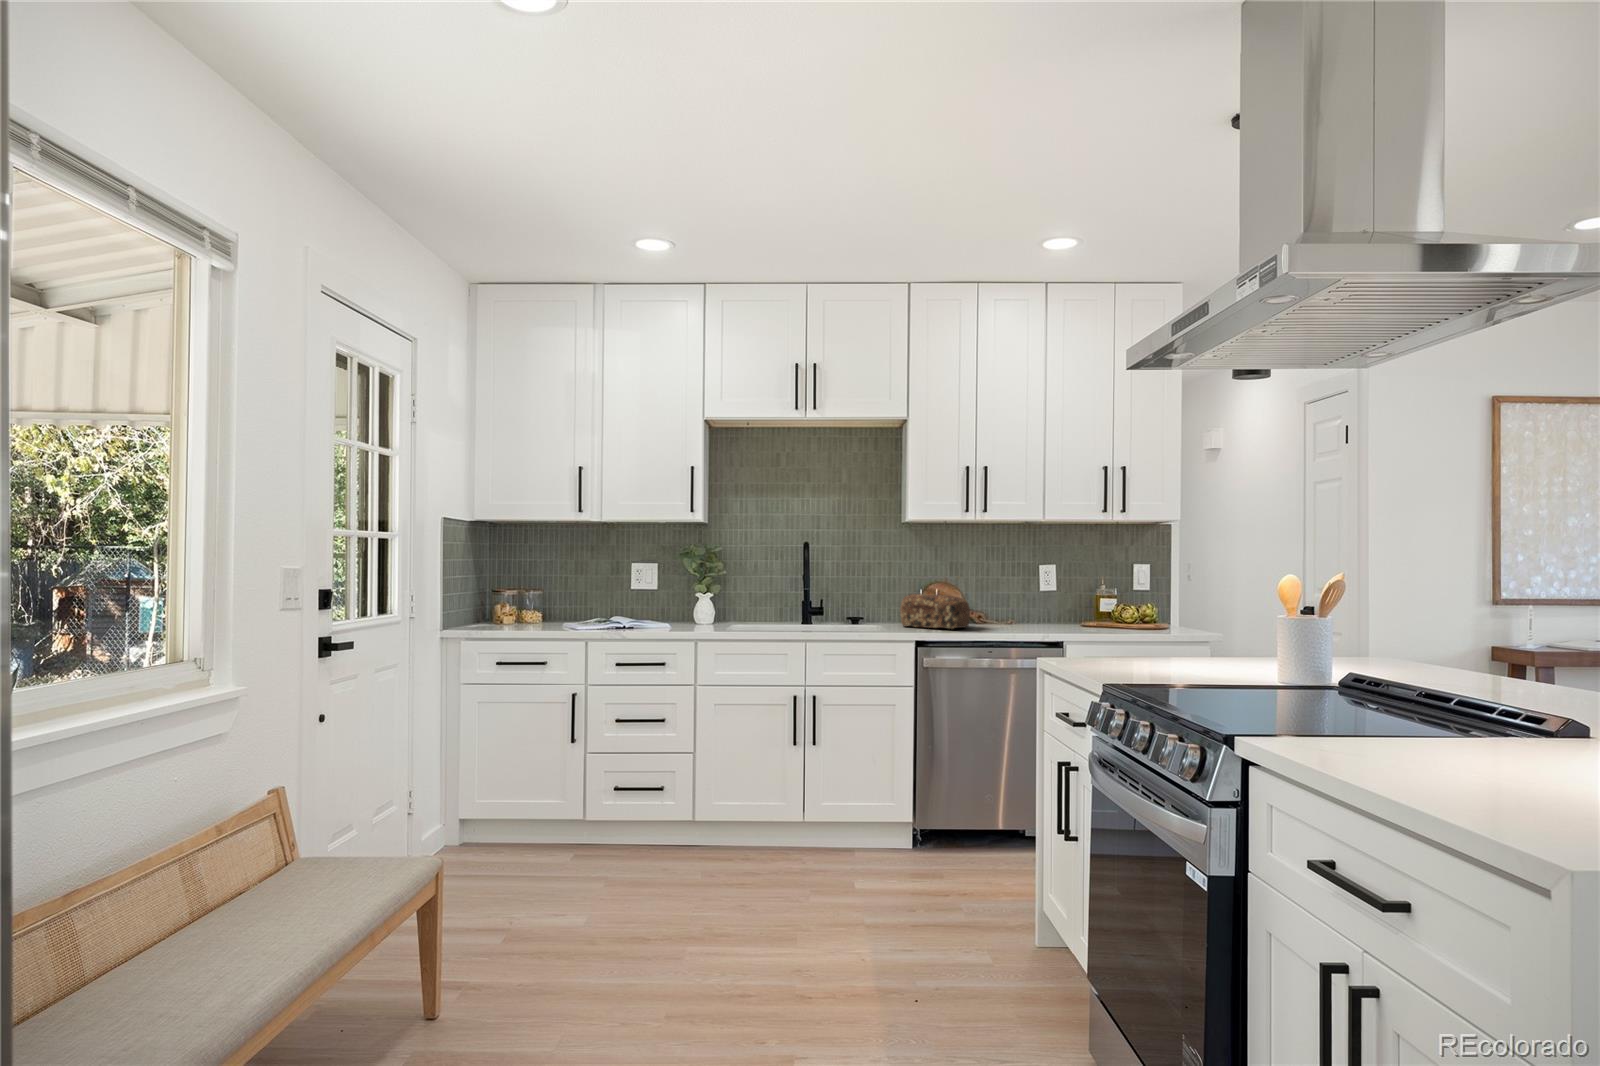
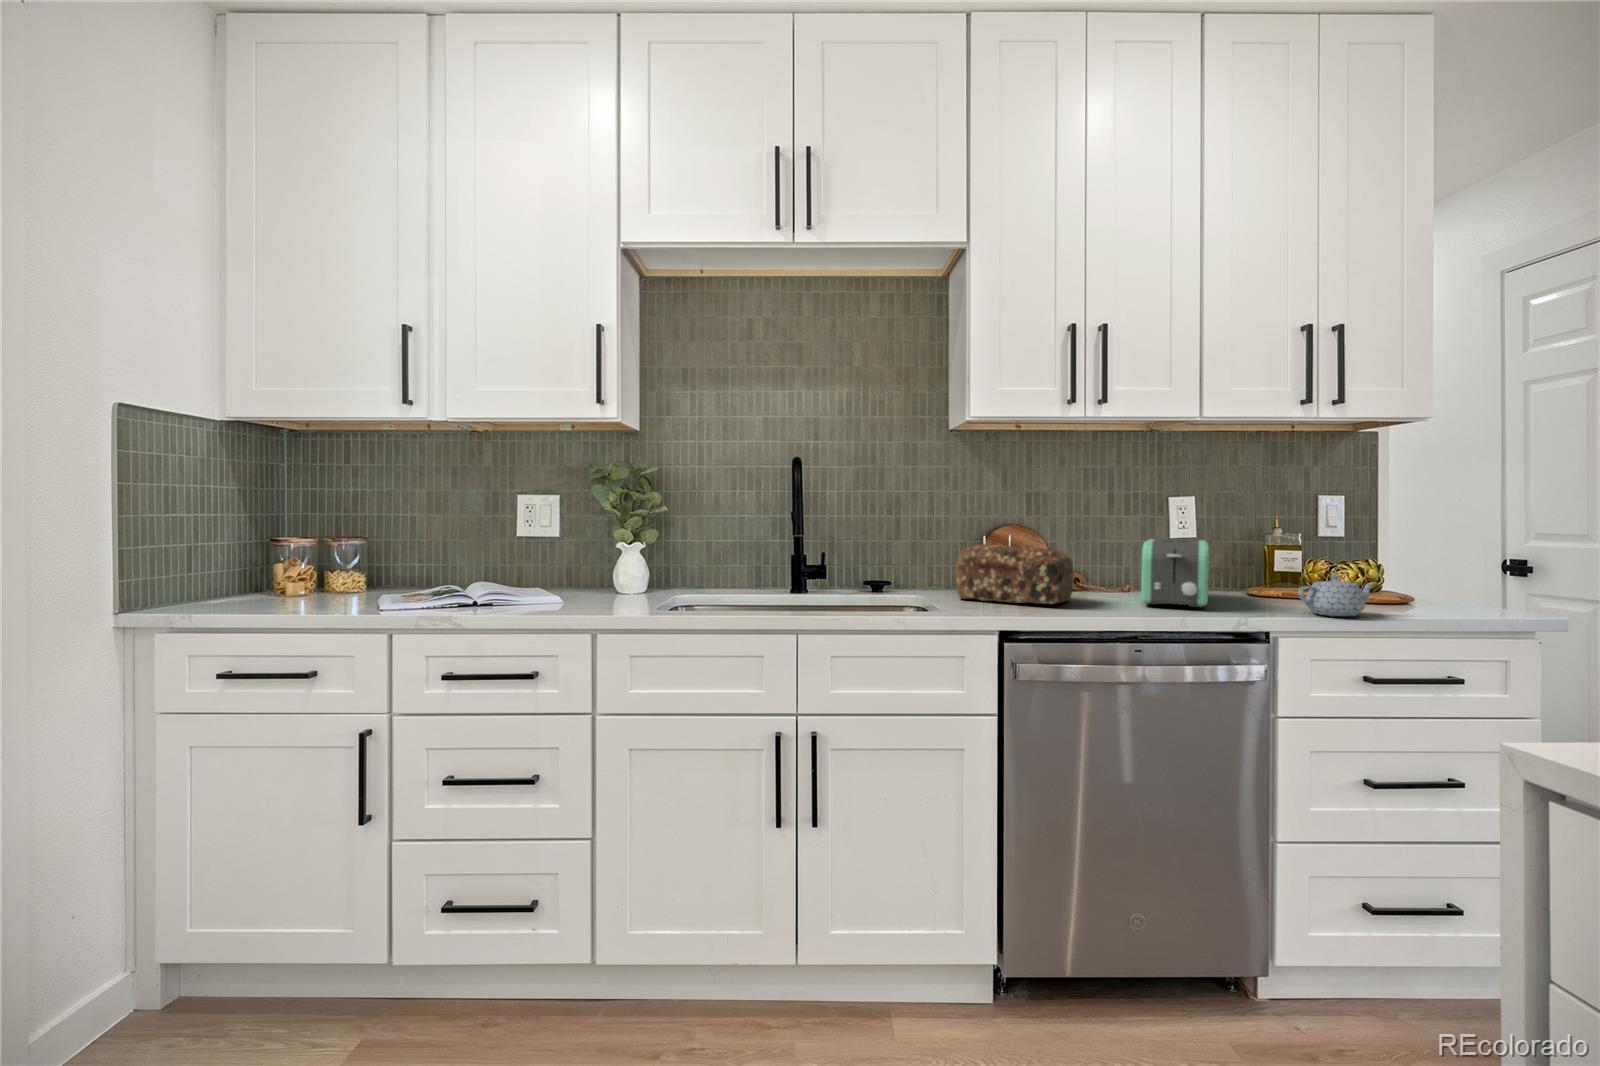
toaster: none [1007,591,1054,630] -> present [1141,539,1209,607]
teapot: none [1090,611,1136,634] -> present [1298,574,1375,616]

